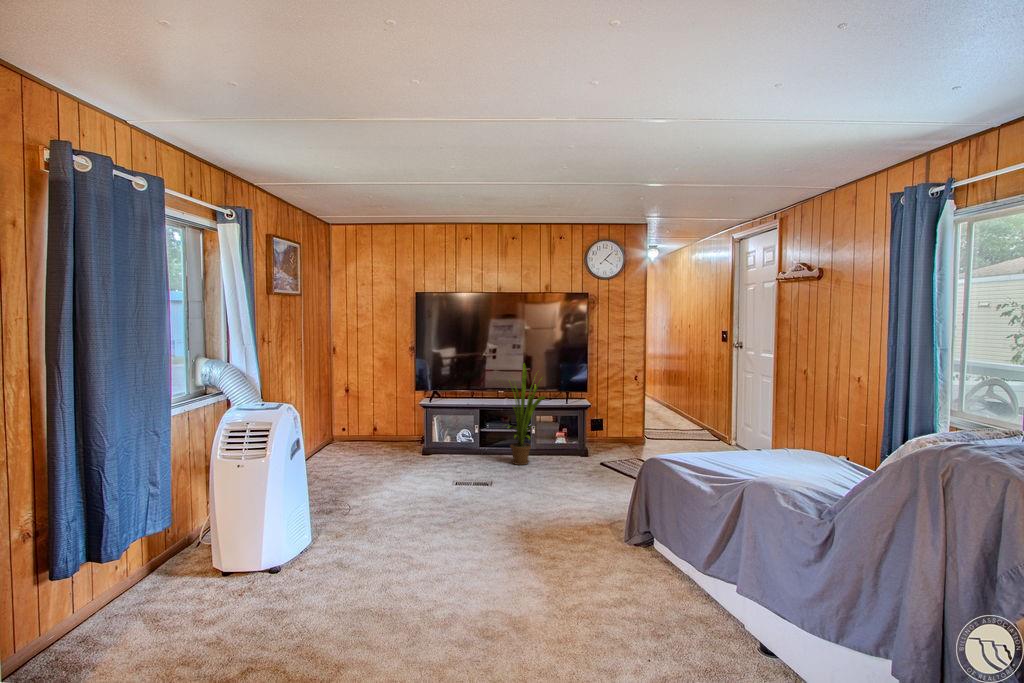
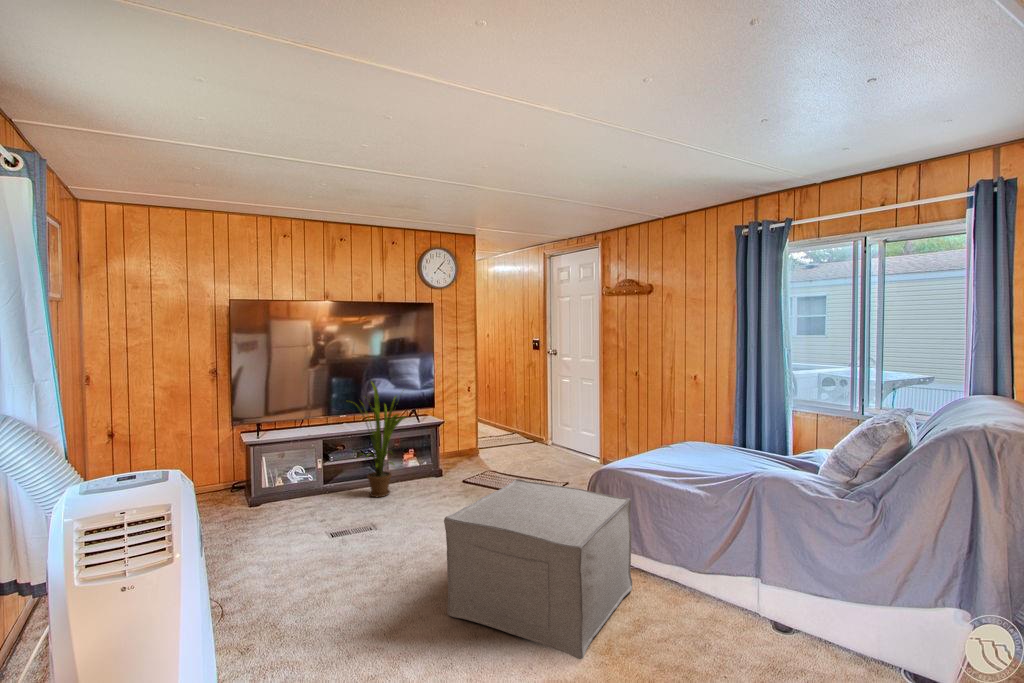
ottoman: none [472,458,647,609] -> present [444,479,632,659]

